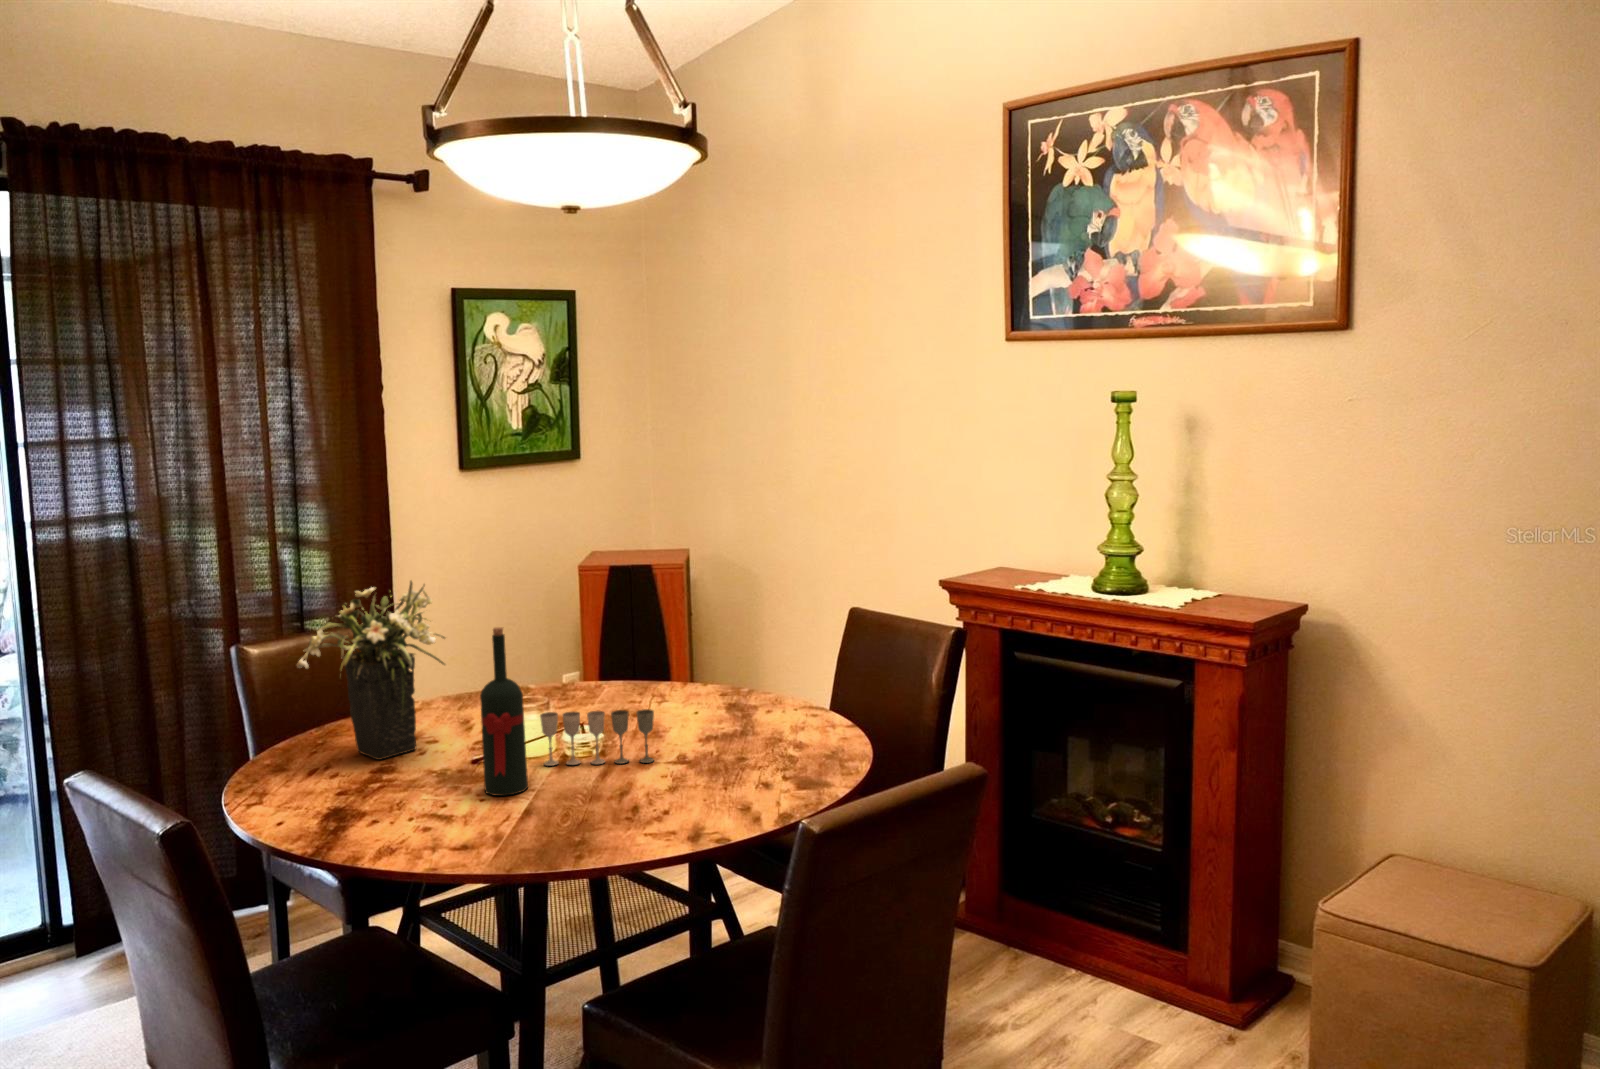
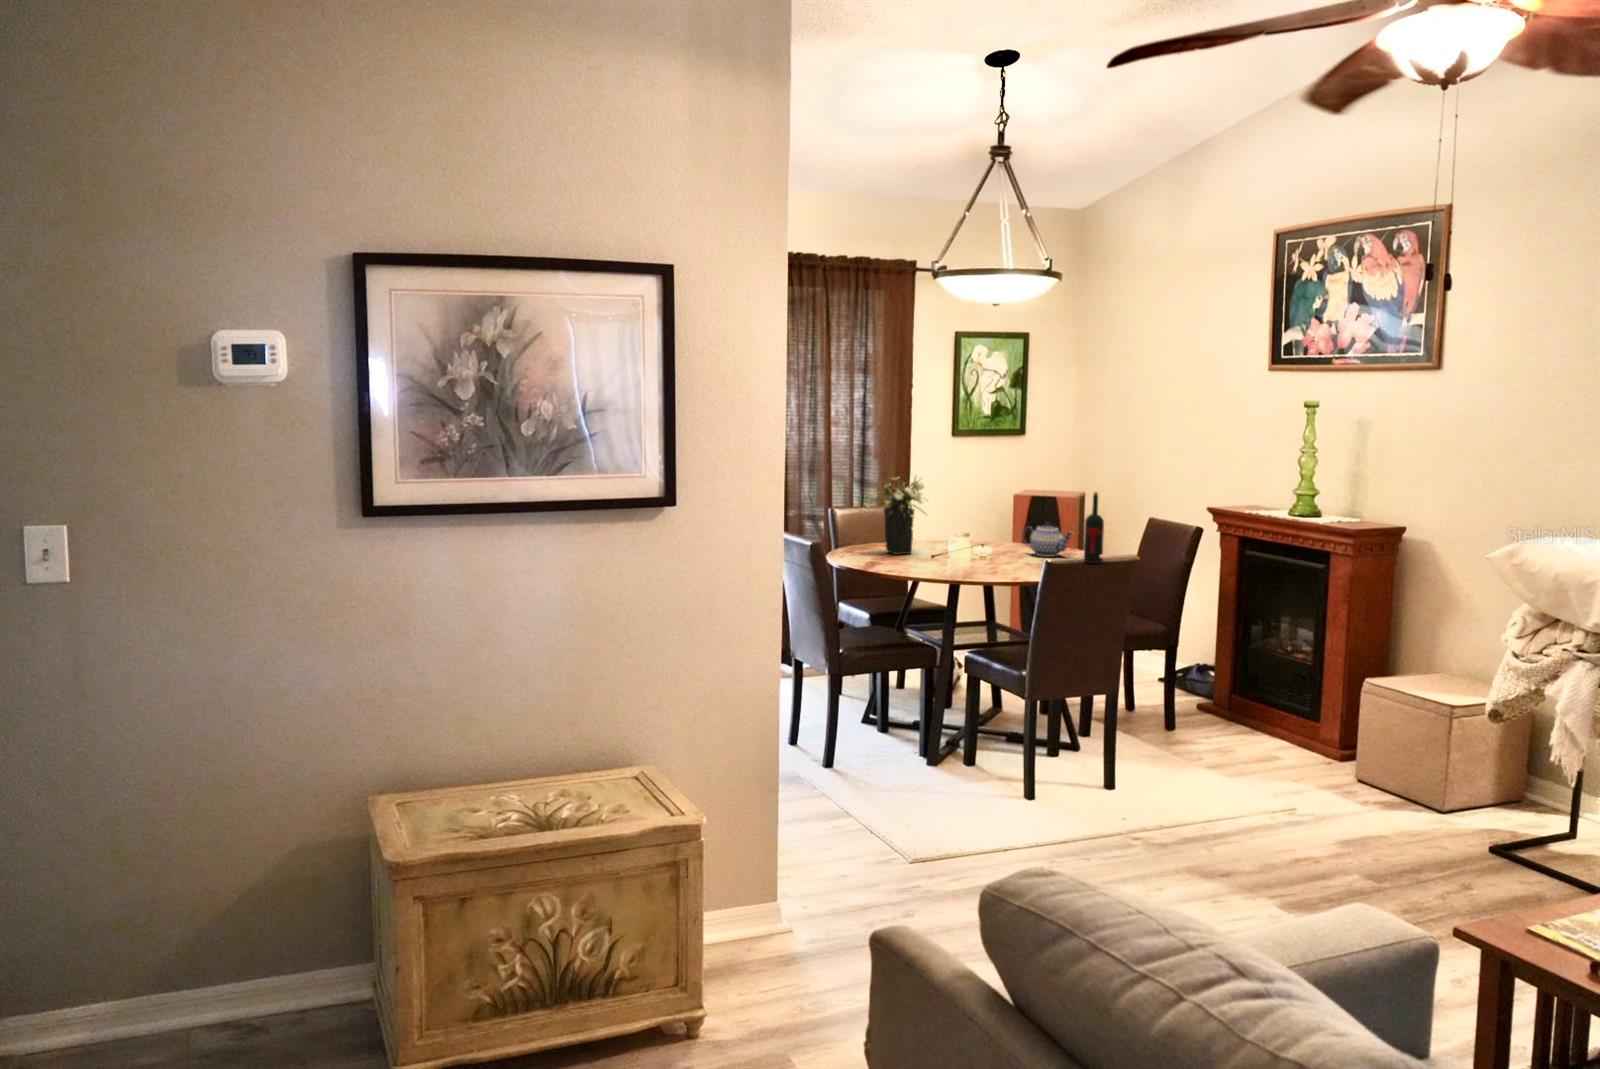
wine bottle: present [480,627,528,796] -> present [1084,492,1104,564]
teapot: none [642,648,748,720] -> present [1022,522,1072,557]
wine glass: present [540,709,654,766] -> none [966,538,1018,564]

